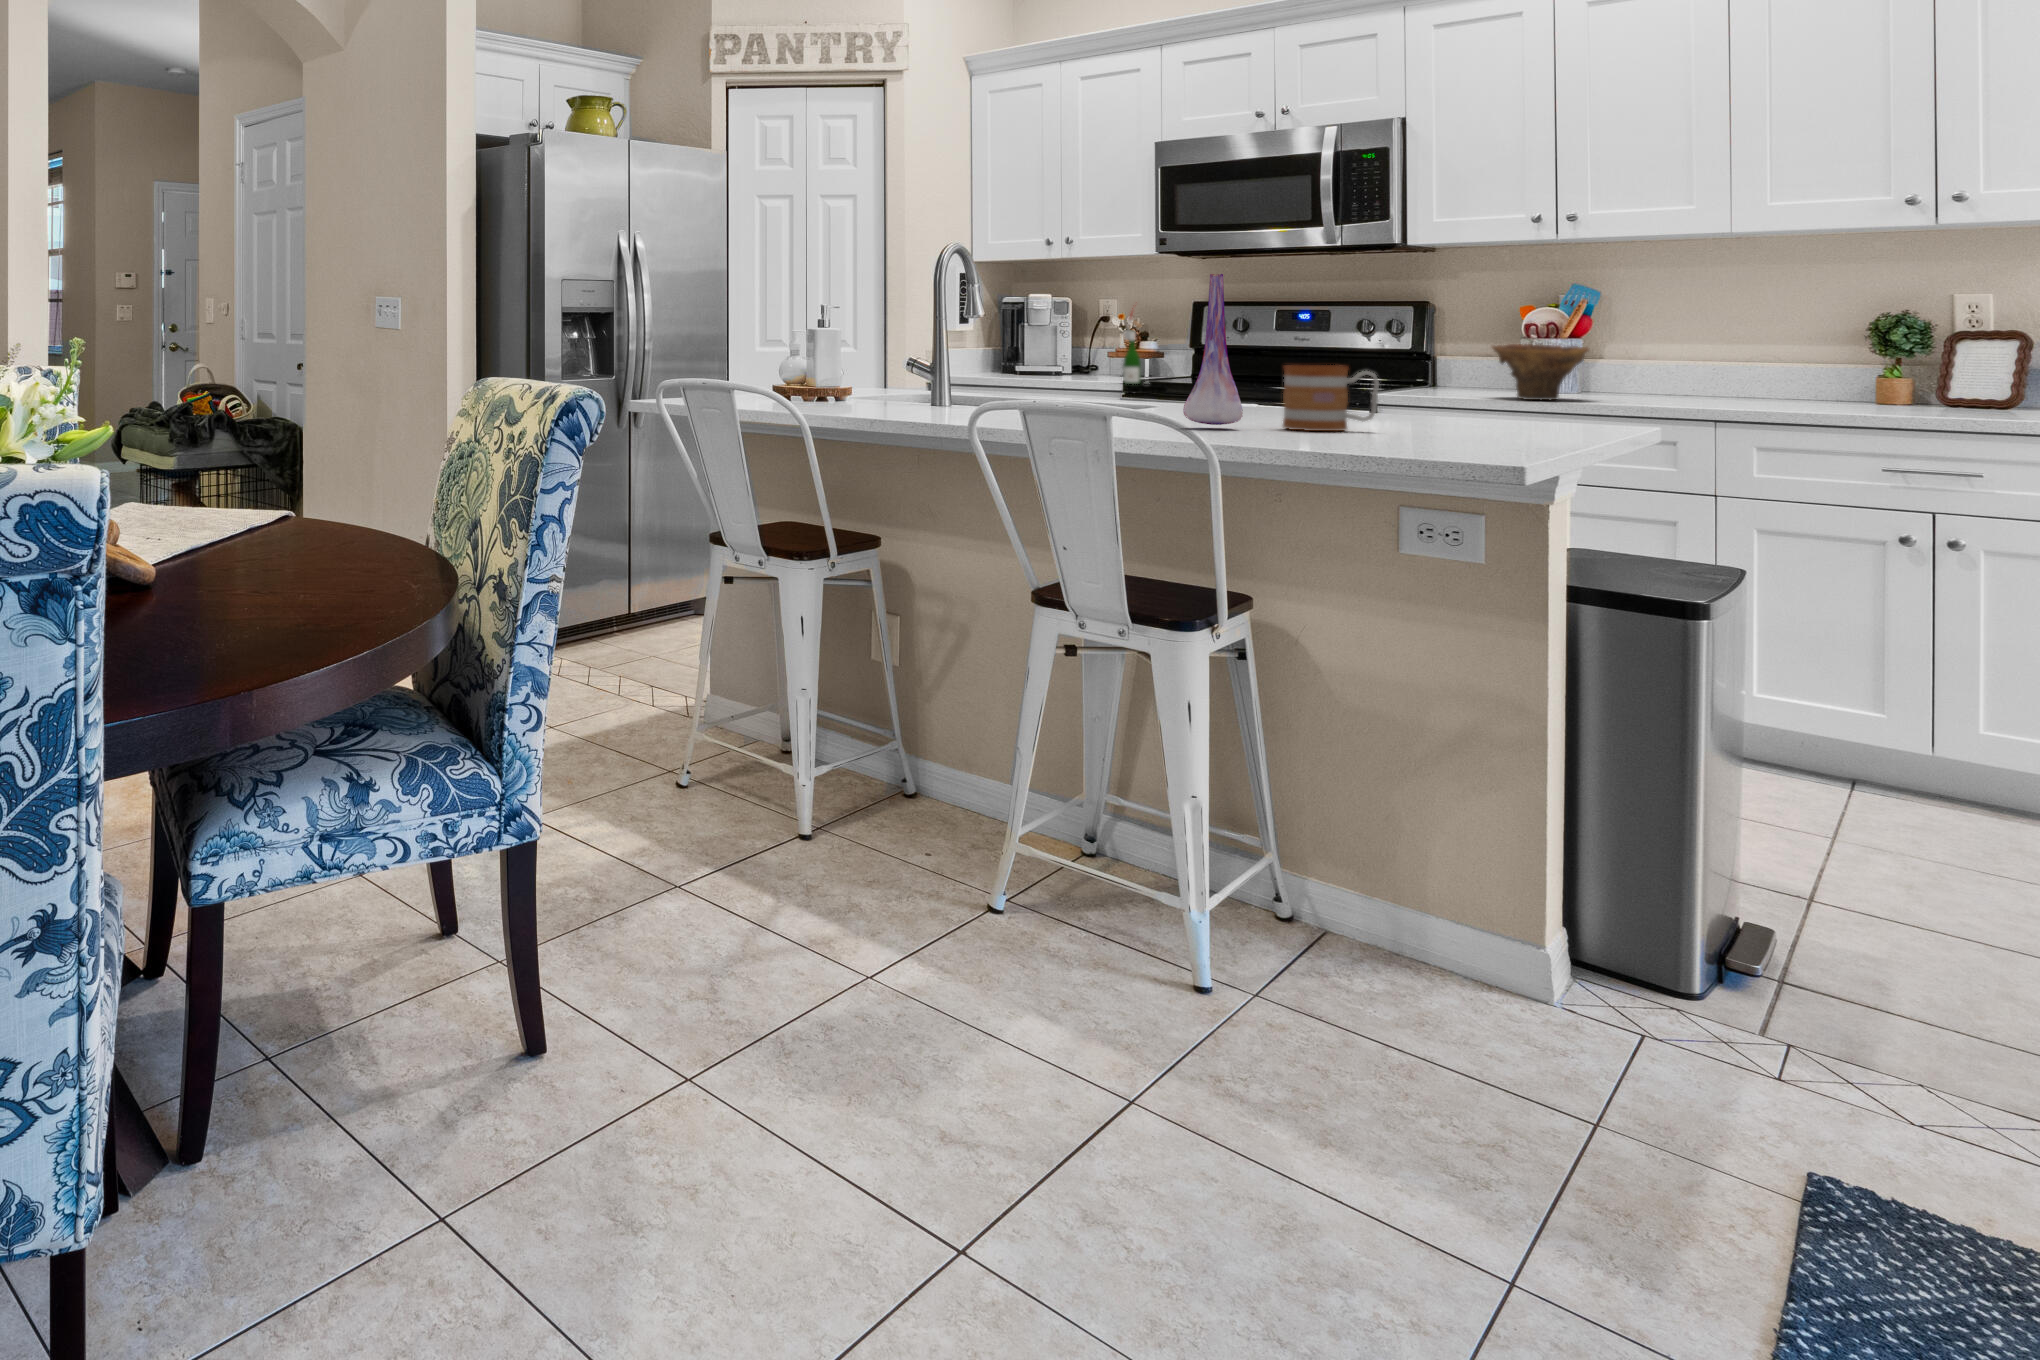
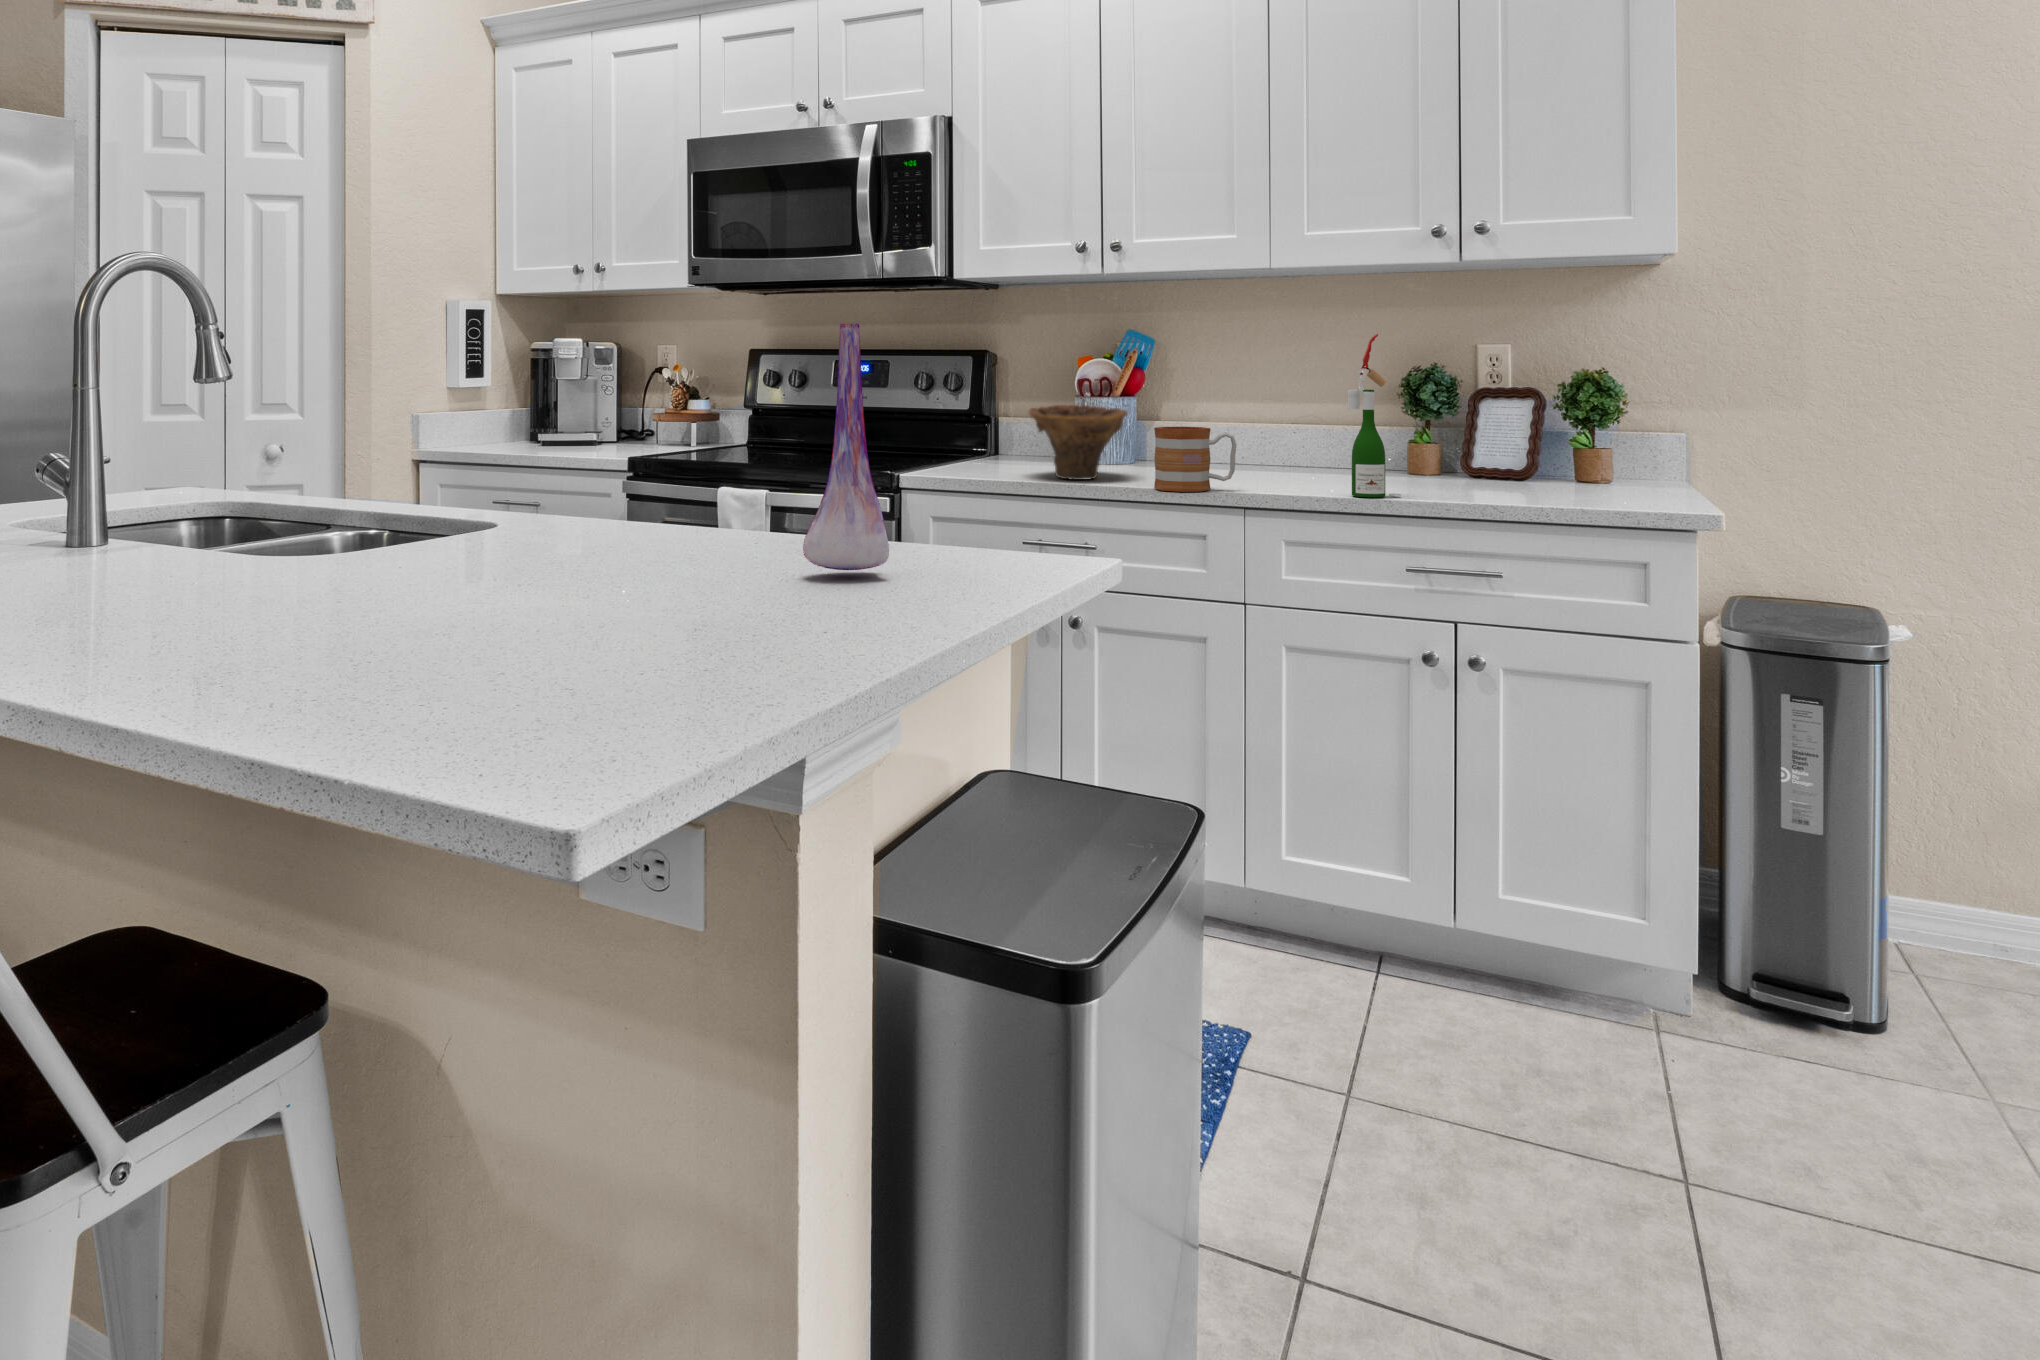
vase: present [1183,274,1243,425] -> present [803,324,889,570]
wine bottle: present [1123,308,1142,384] -> present [1348,334,1401,497]
mug: present [1283,365,1379,431] -> present [1154,427,1237,492]

